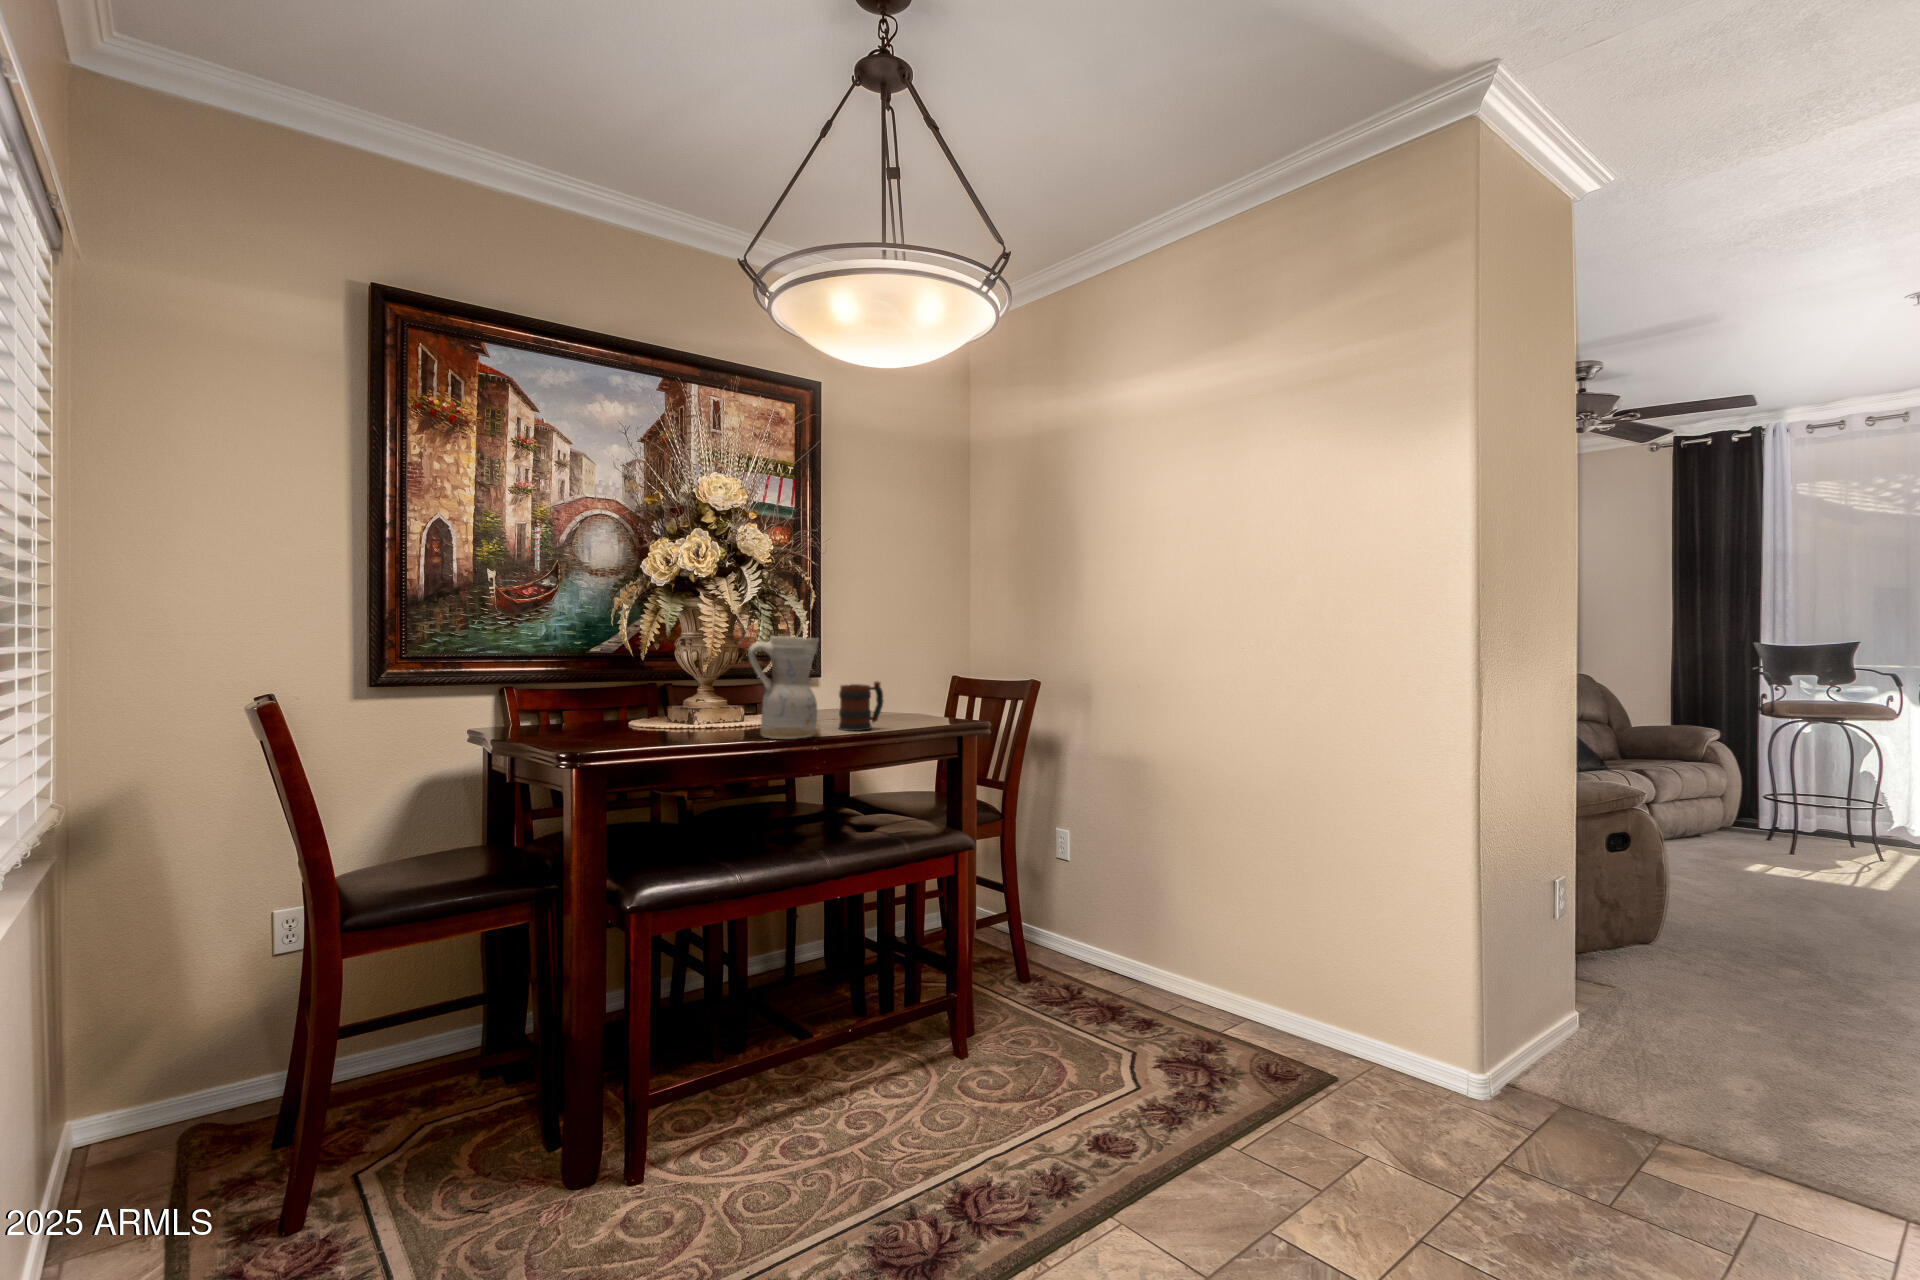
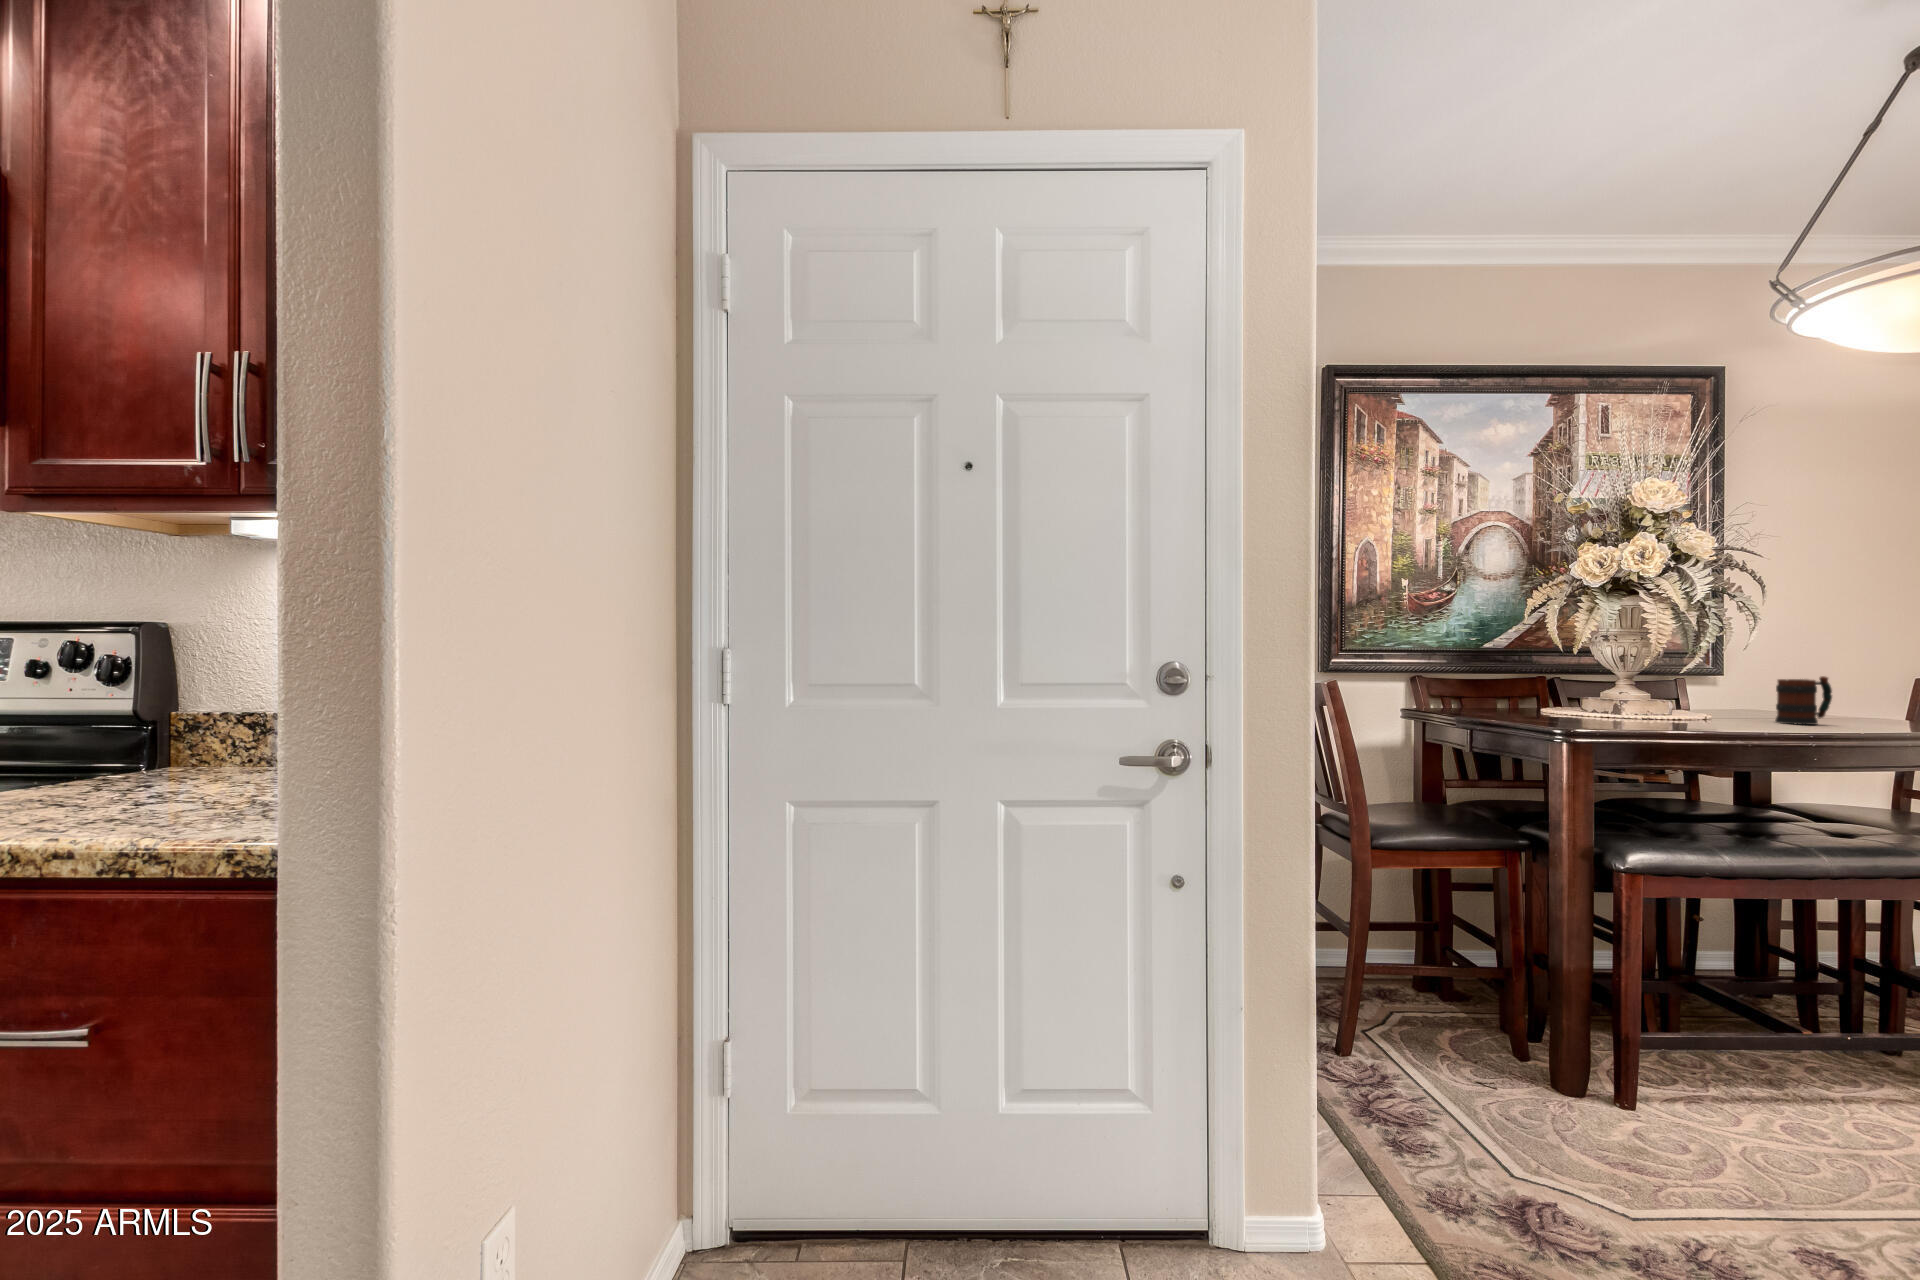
ceramic pitcher: present [748,636,819,739] -> none [1683,628,1763,724]

